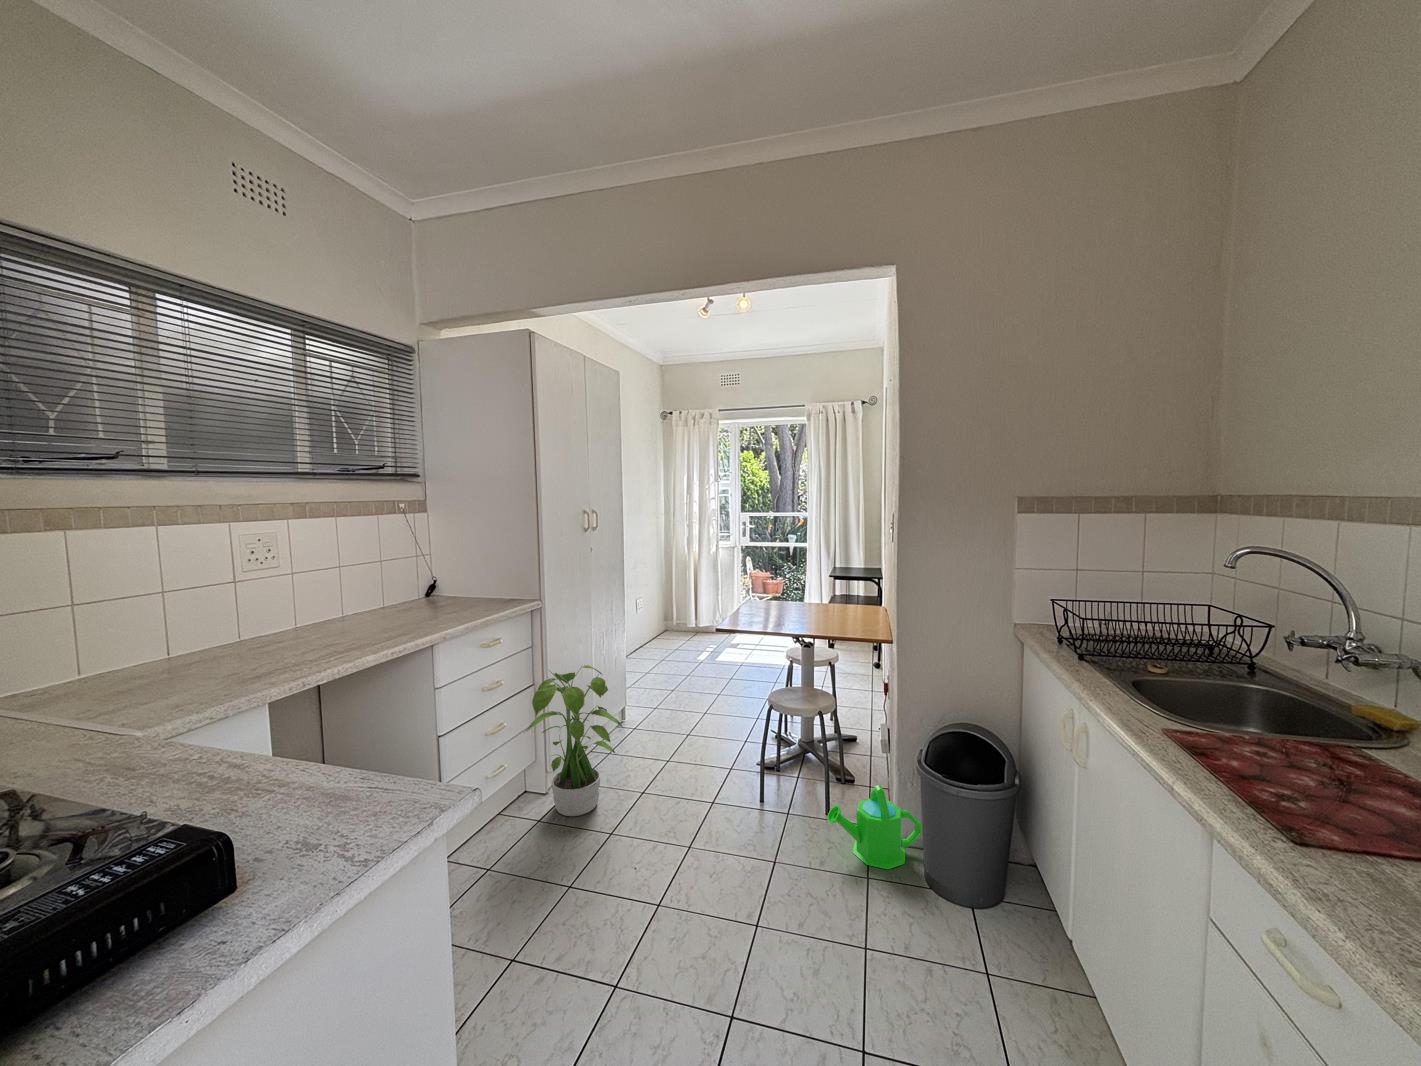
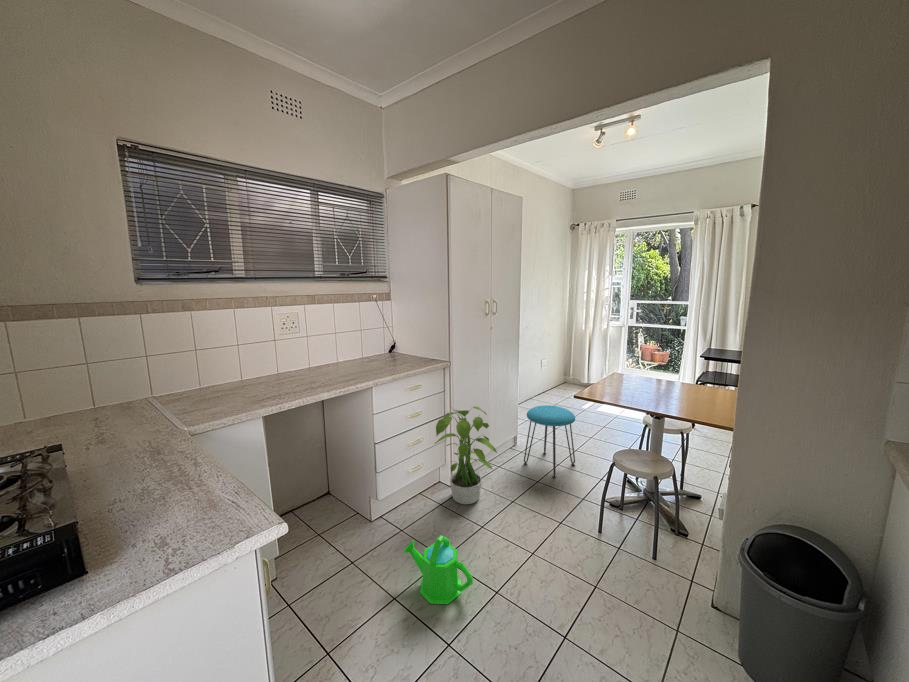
stool: none [645,655,712,752] -> present [524,405,575,478]
watering can: present [827,785,921,869] -> present [403,535,473,604]

